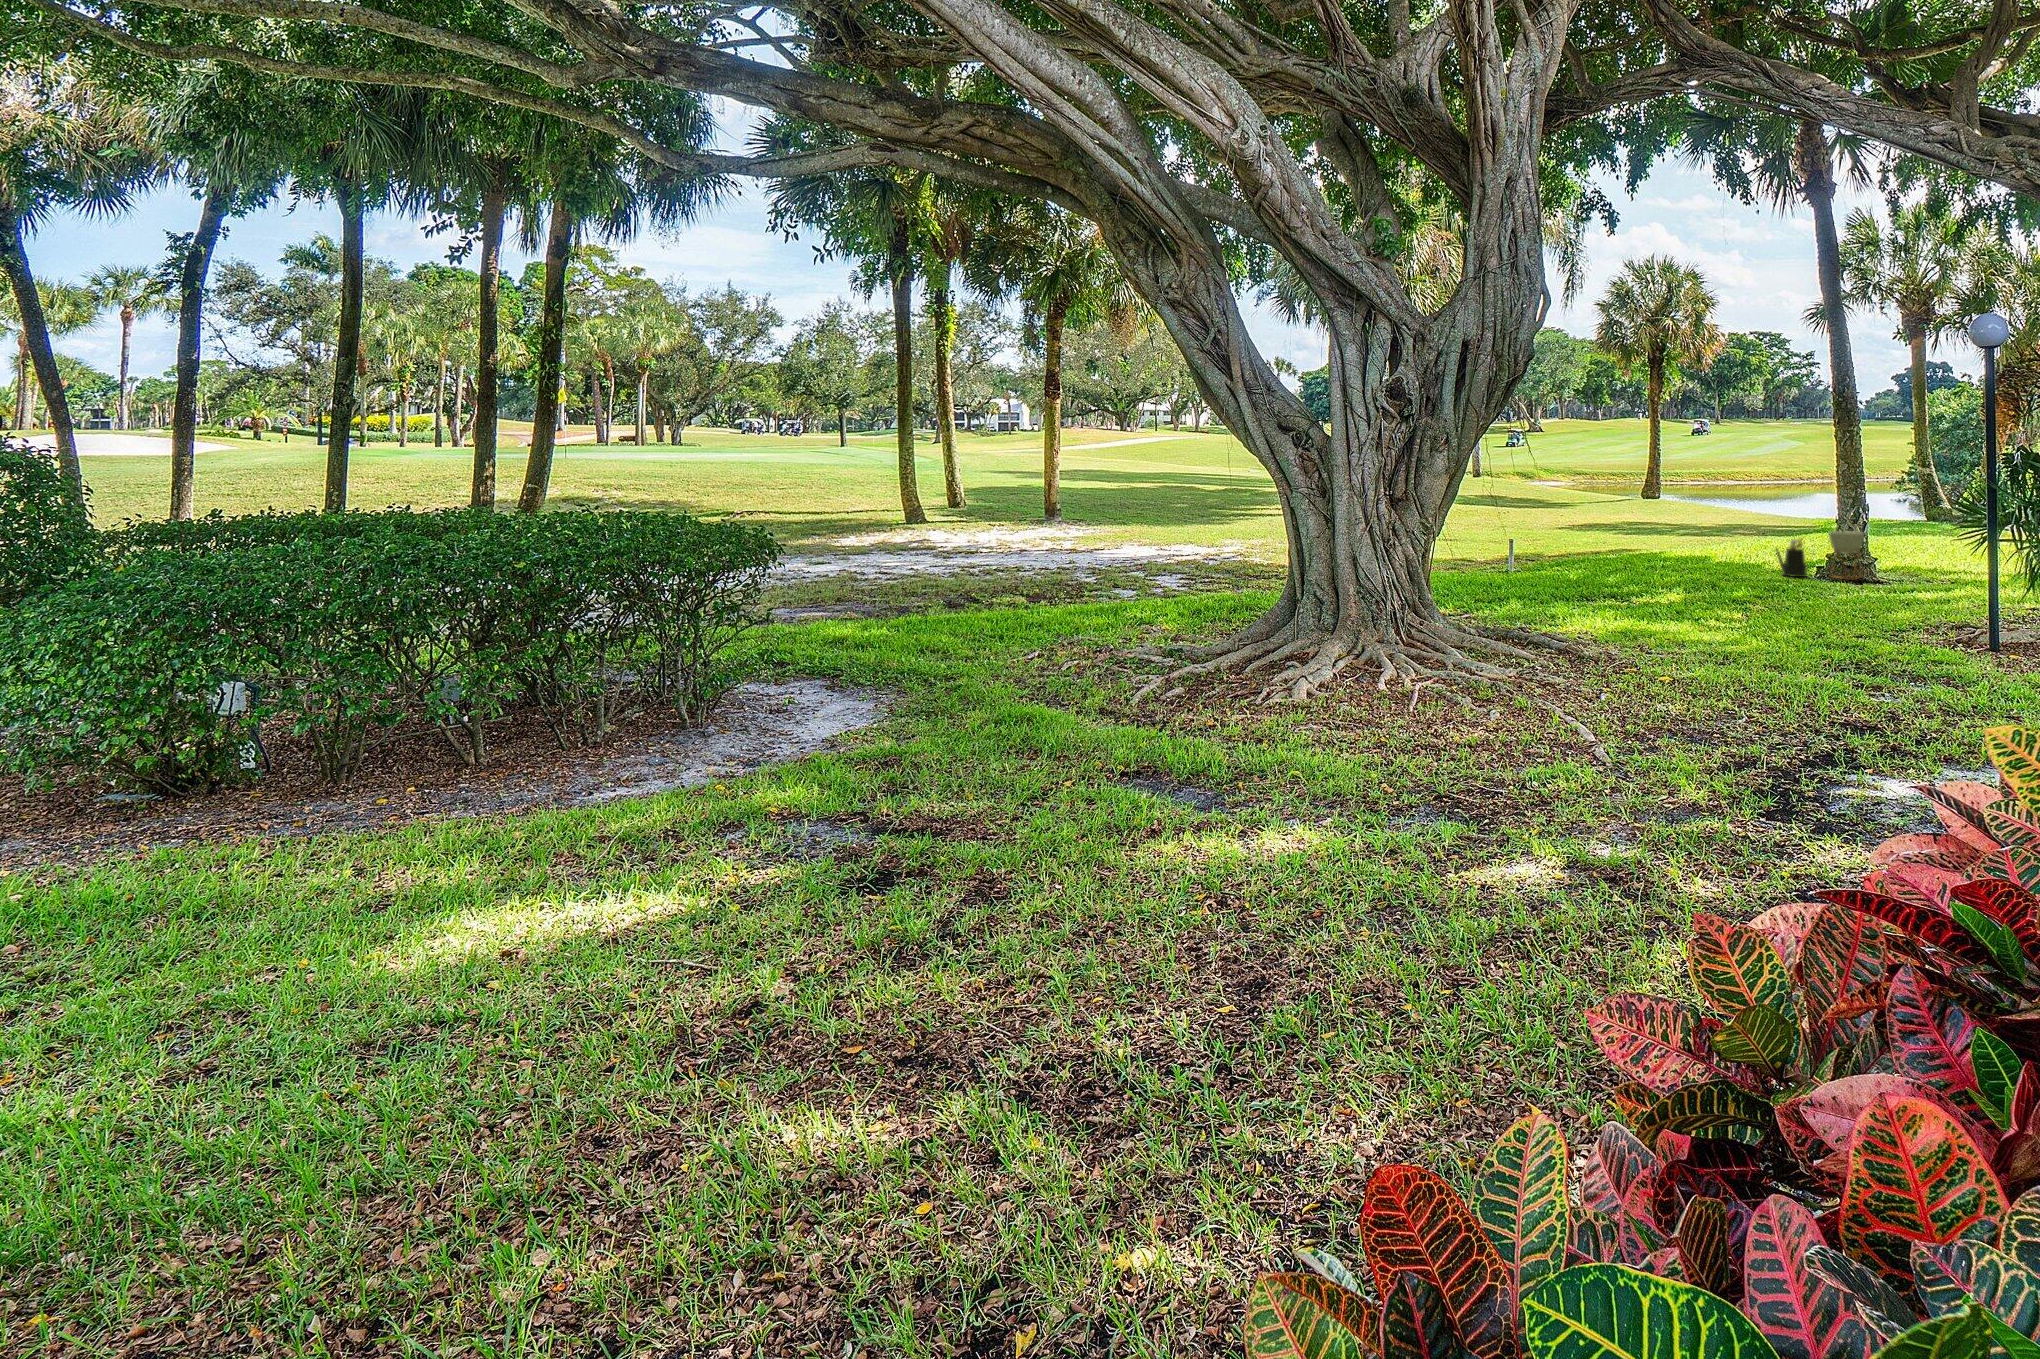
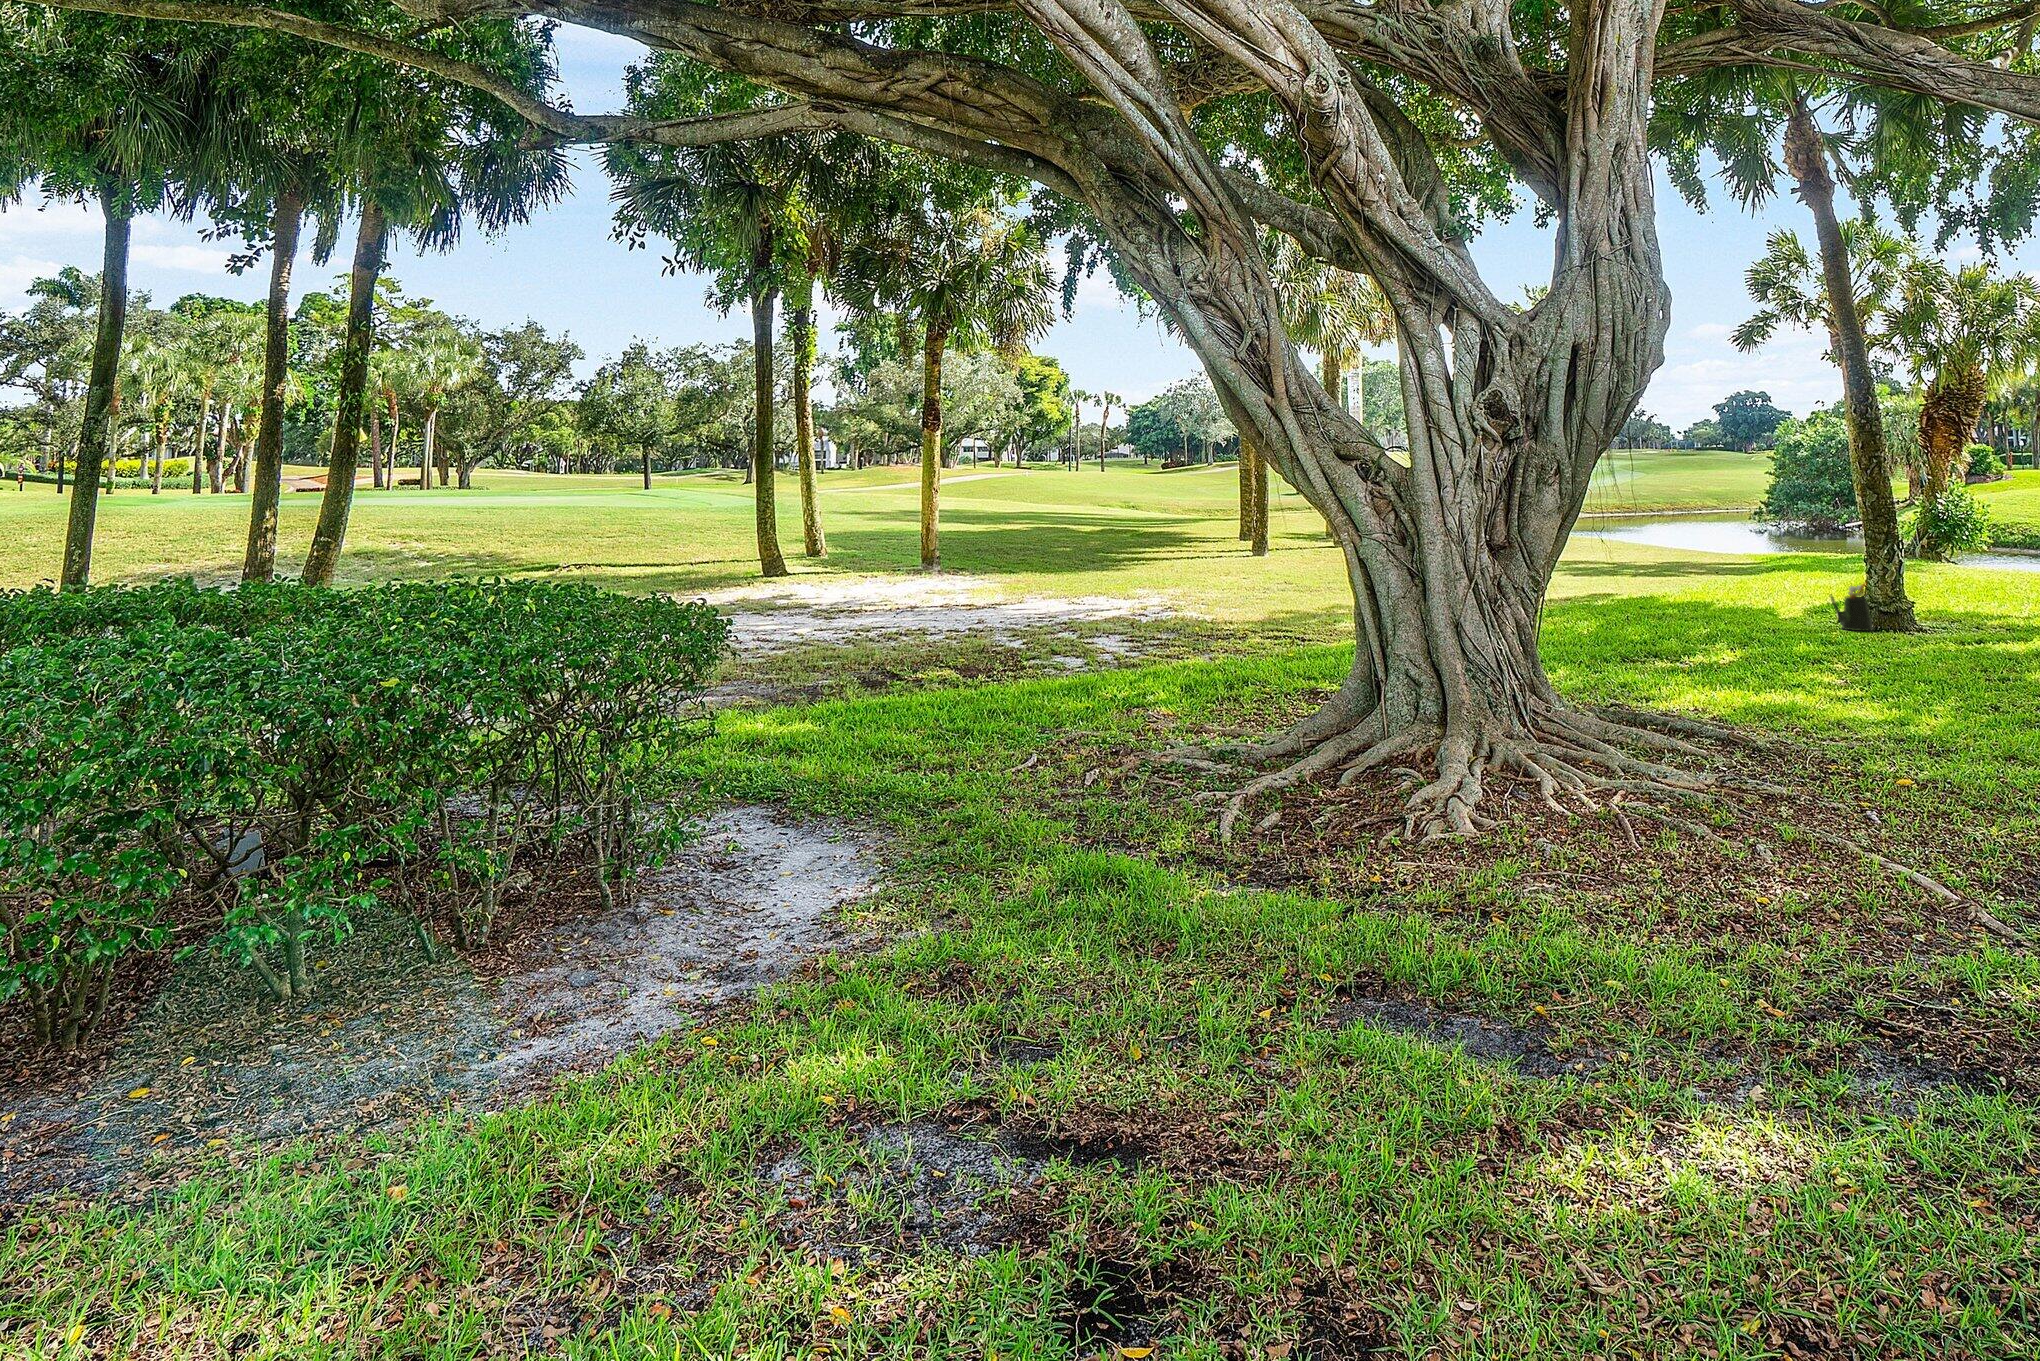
planter: present [1829,531,1864,579] -> none [1895,575,1940,634]

